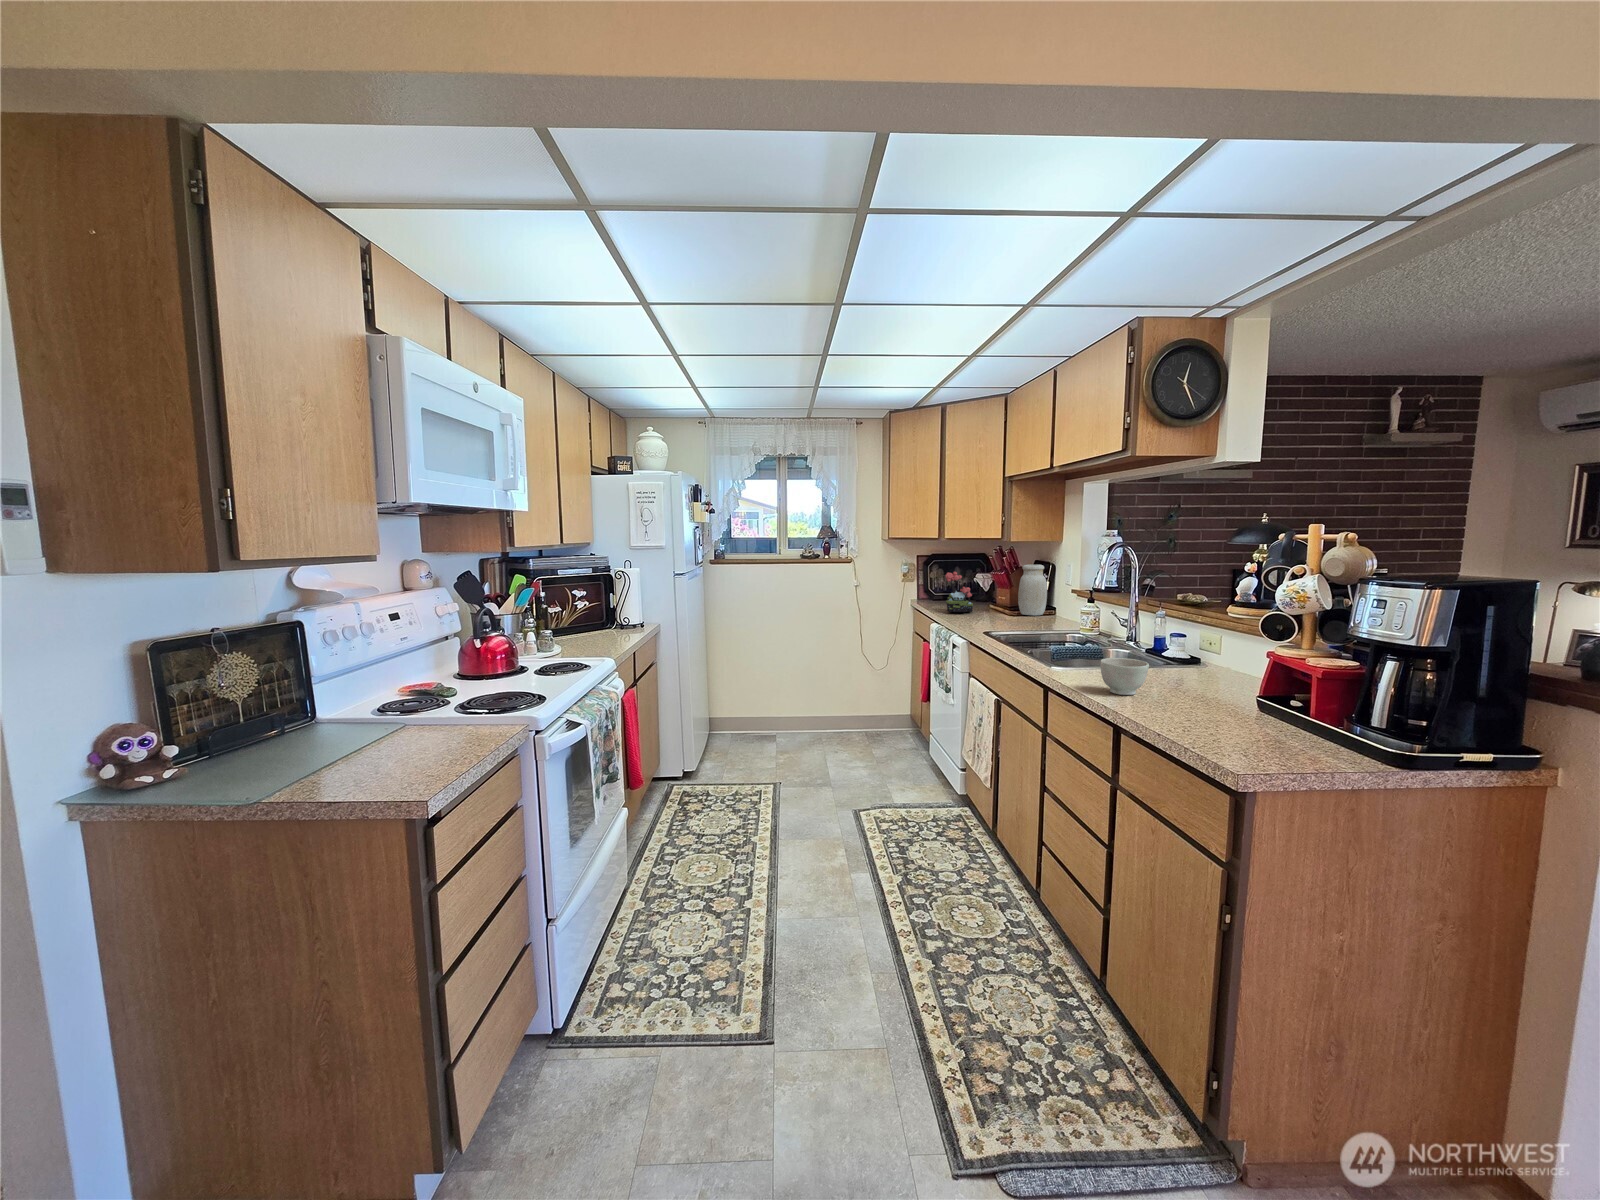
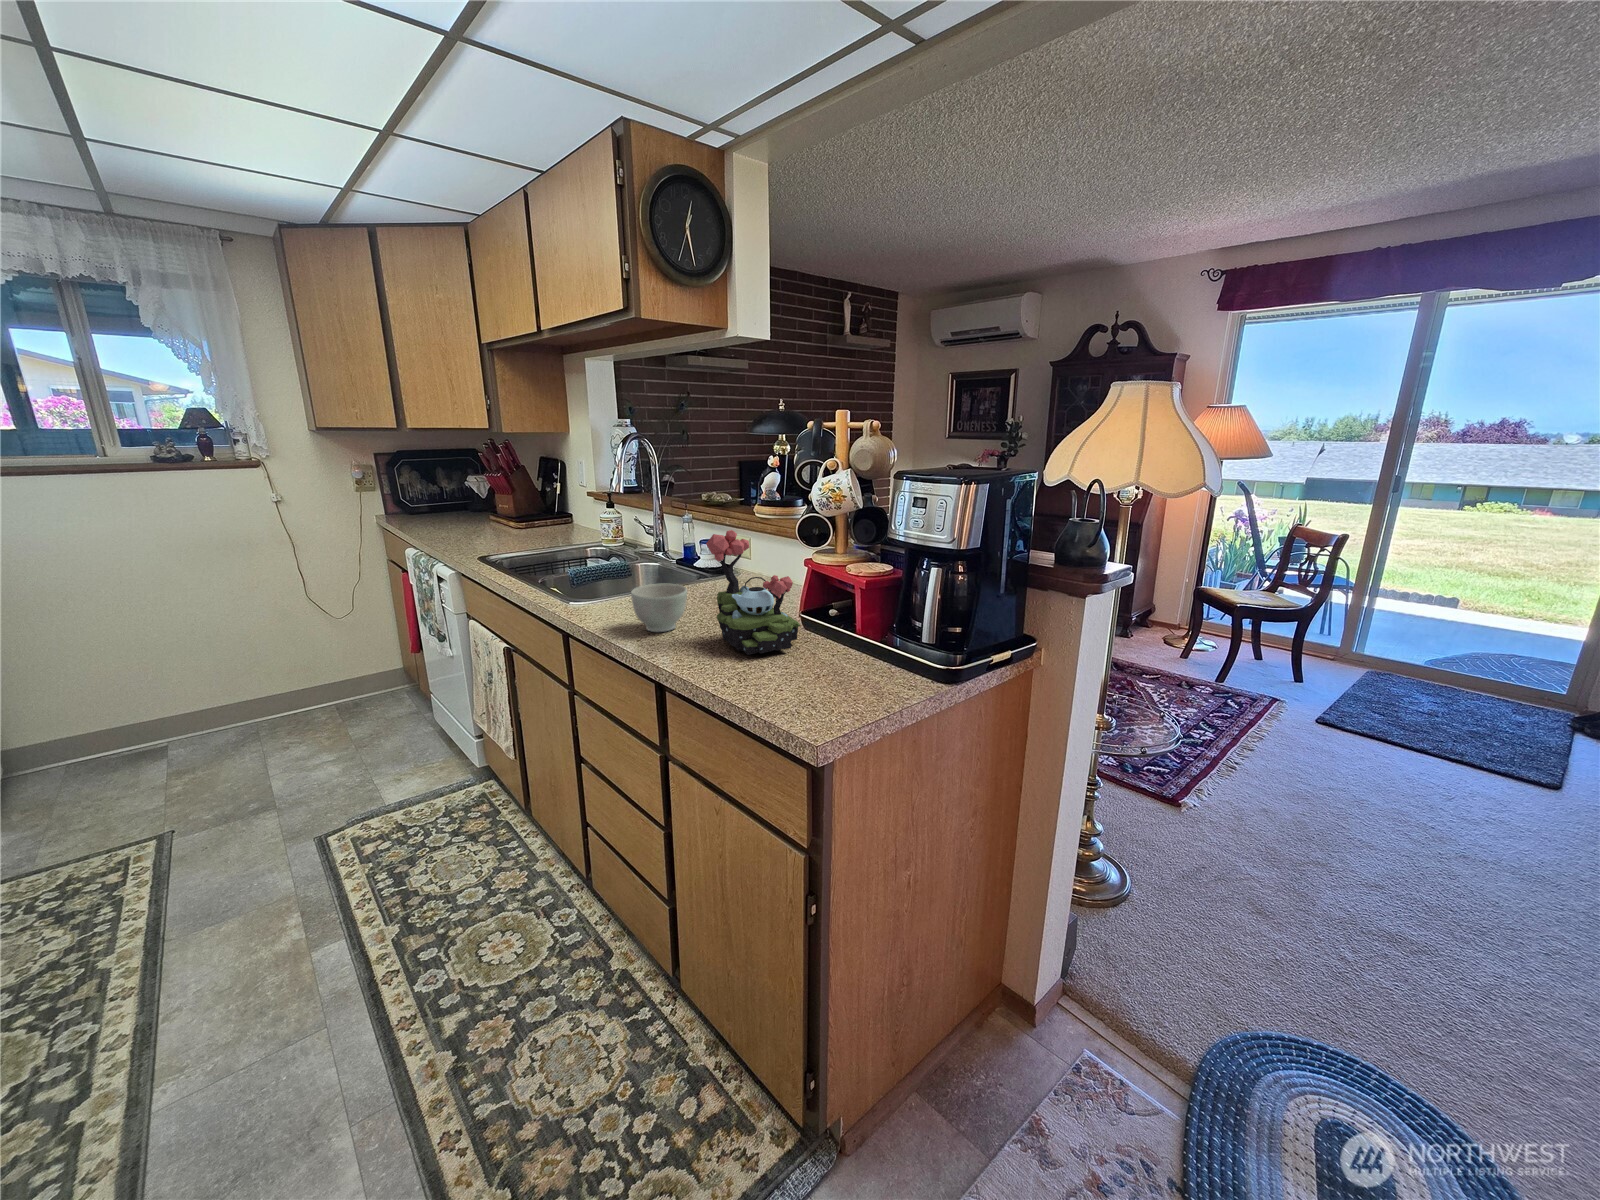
jar: present [1018,564,1047,615] -> none [526,462,561,525]
plant: present [945,572,973,612] -> present [706,530,800,655]

